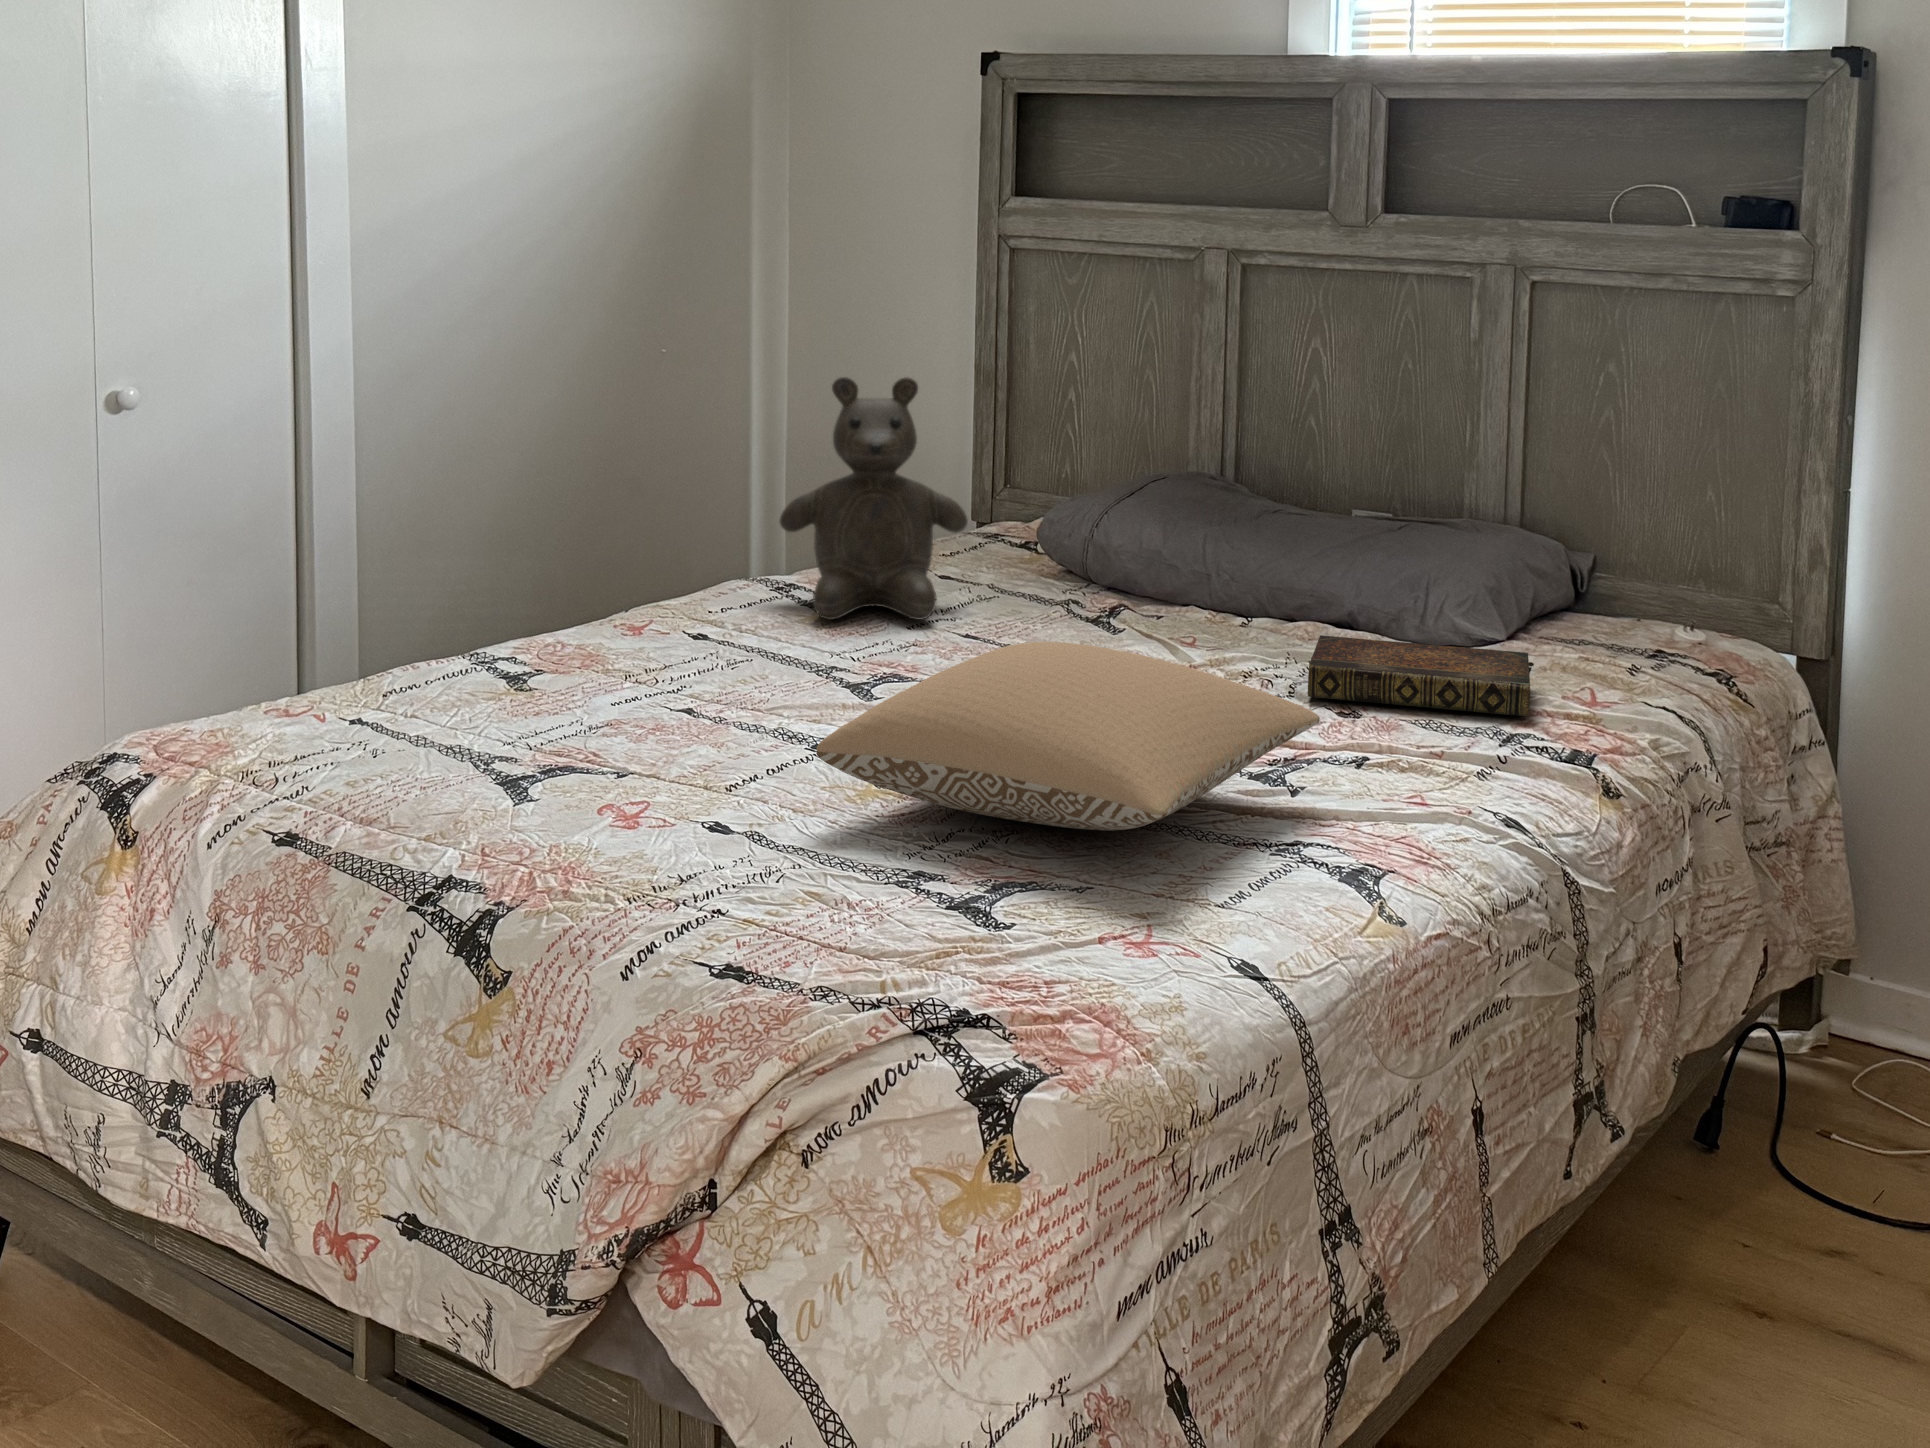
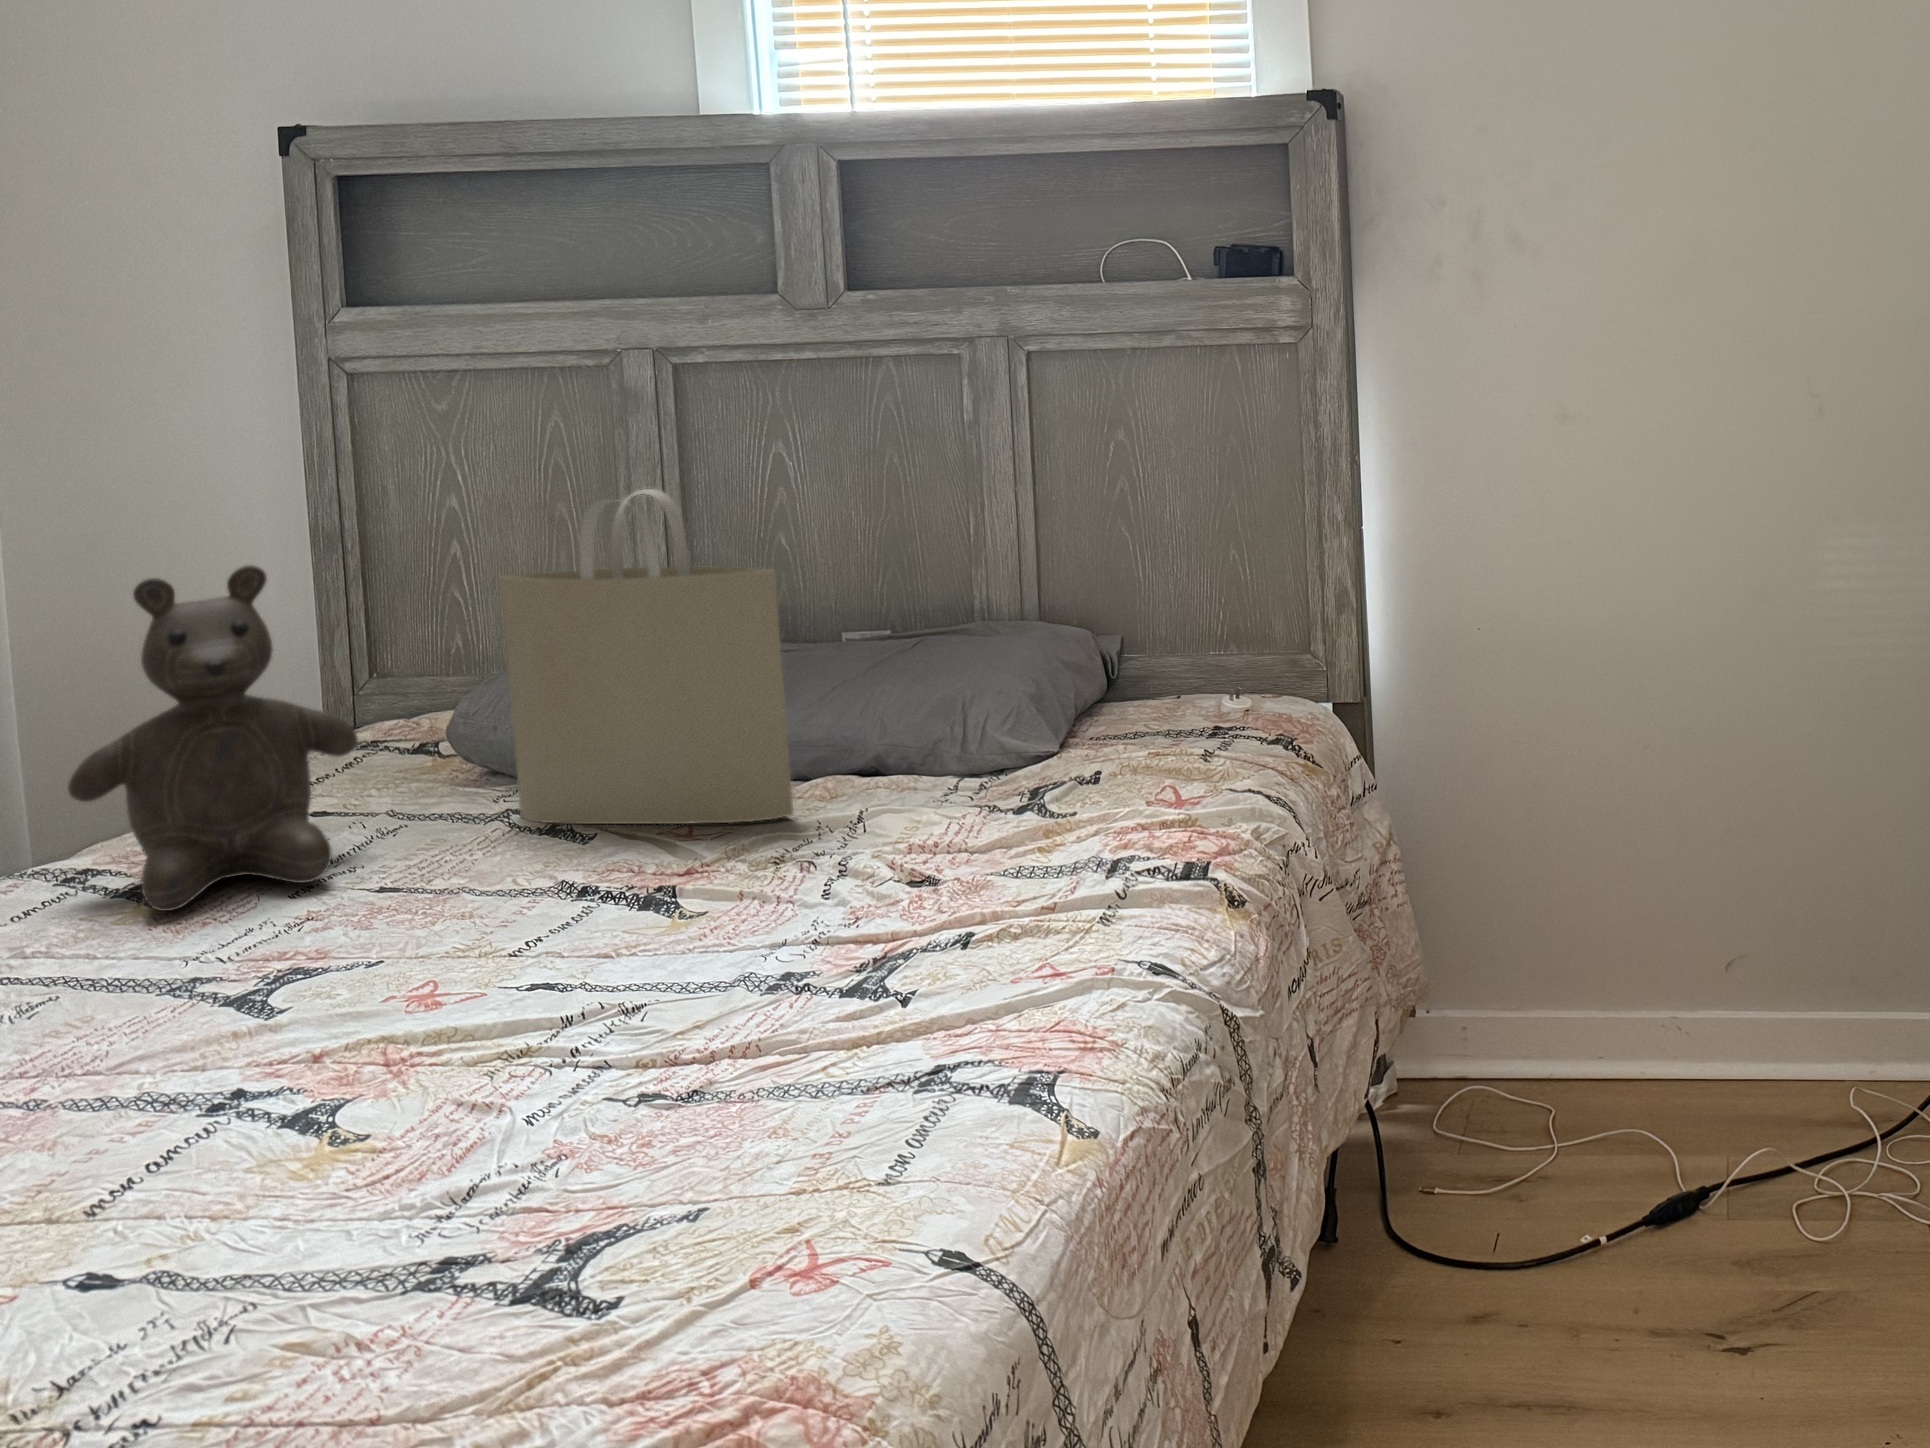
tote bag: none [1076,359,1278,645] -> present [500,489,793,824]
book: present [1308,635,1530,717] -> none [857,765,1121,872]
pillow: present [816,642,1320,830] -> none [253,882,928,1150]

